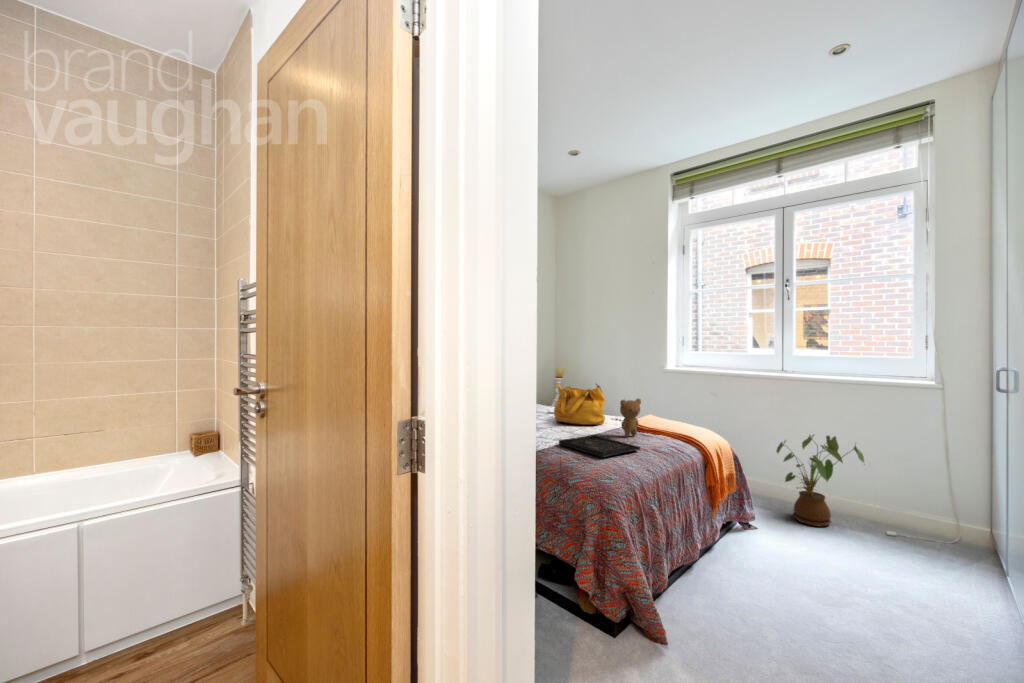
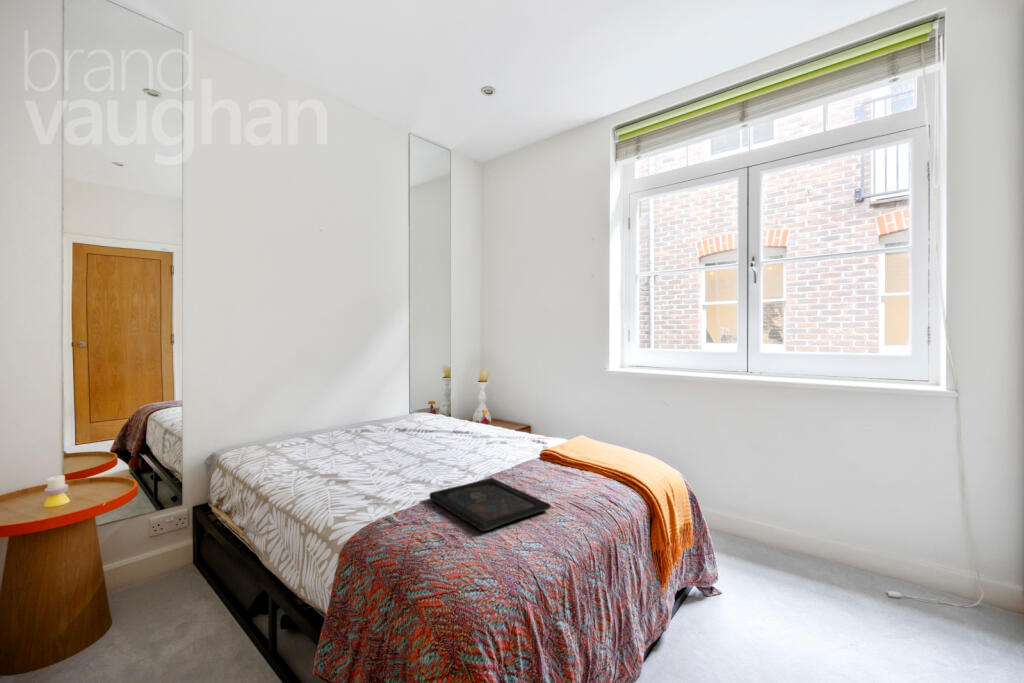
handbag: present [554,384,605,425] -> none [451,396,519,455]
teddy bear: present [620,399,641,437] -> none [529,420,561,478]
house plant: present [776,435,864,526] -> none [743,457,857,581]

